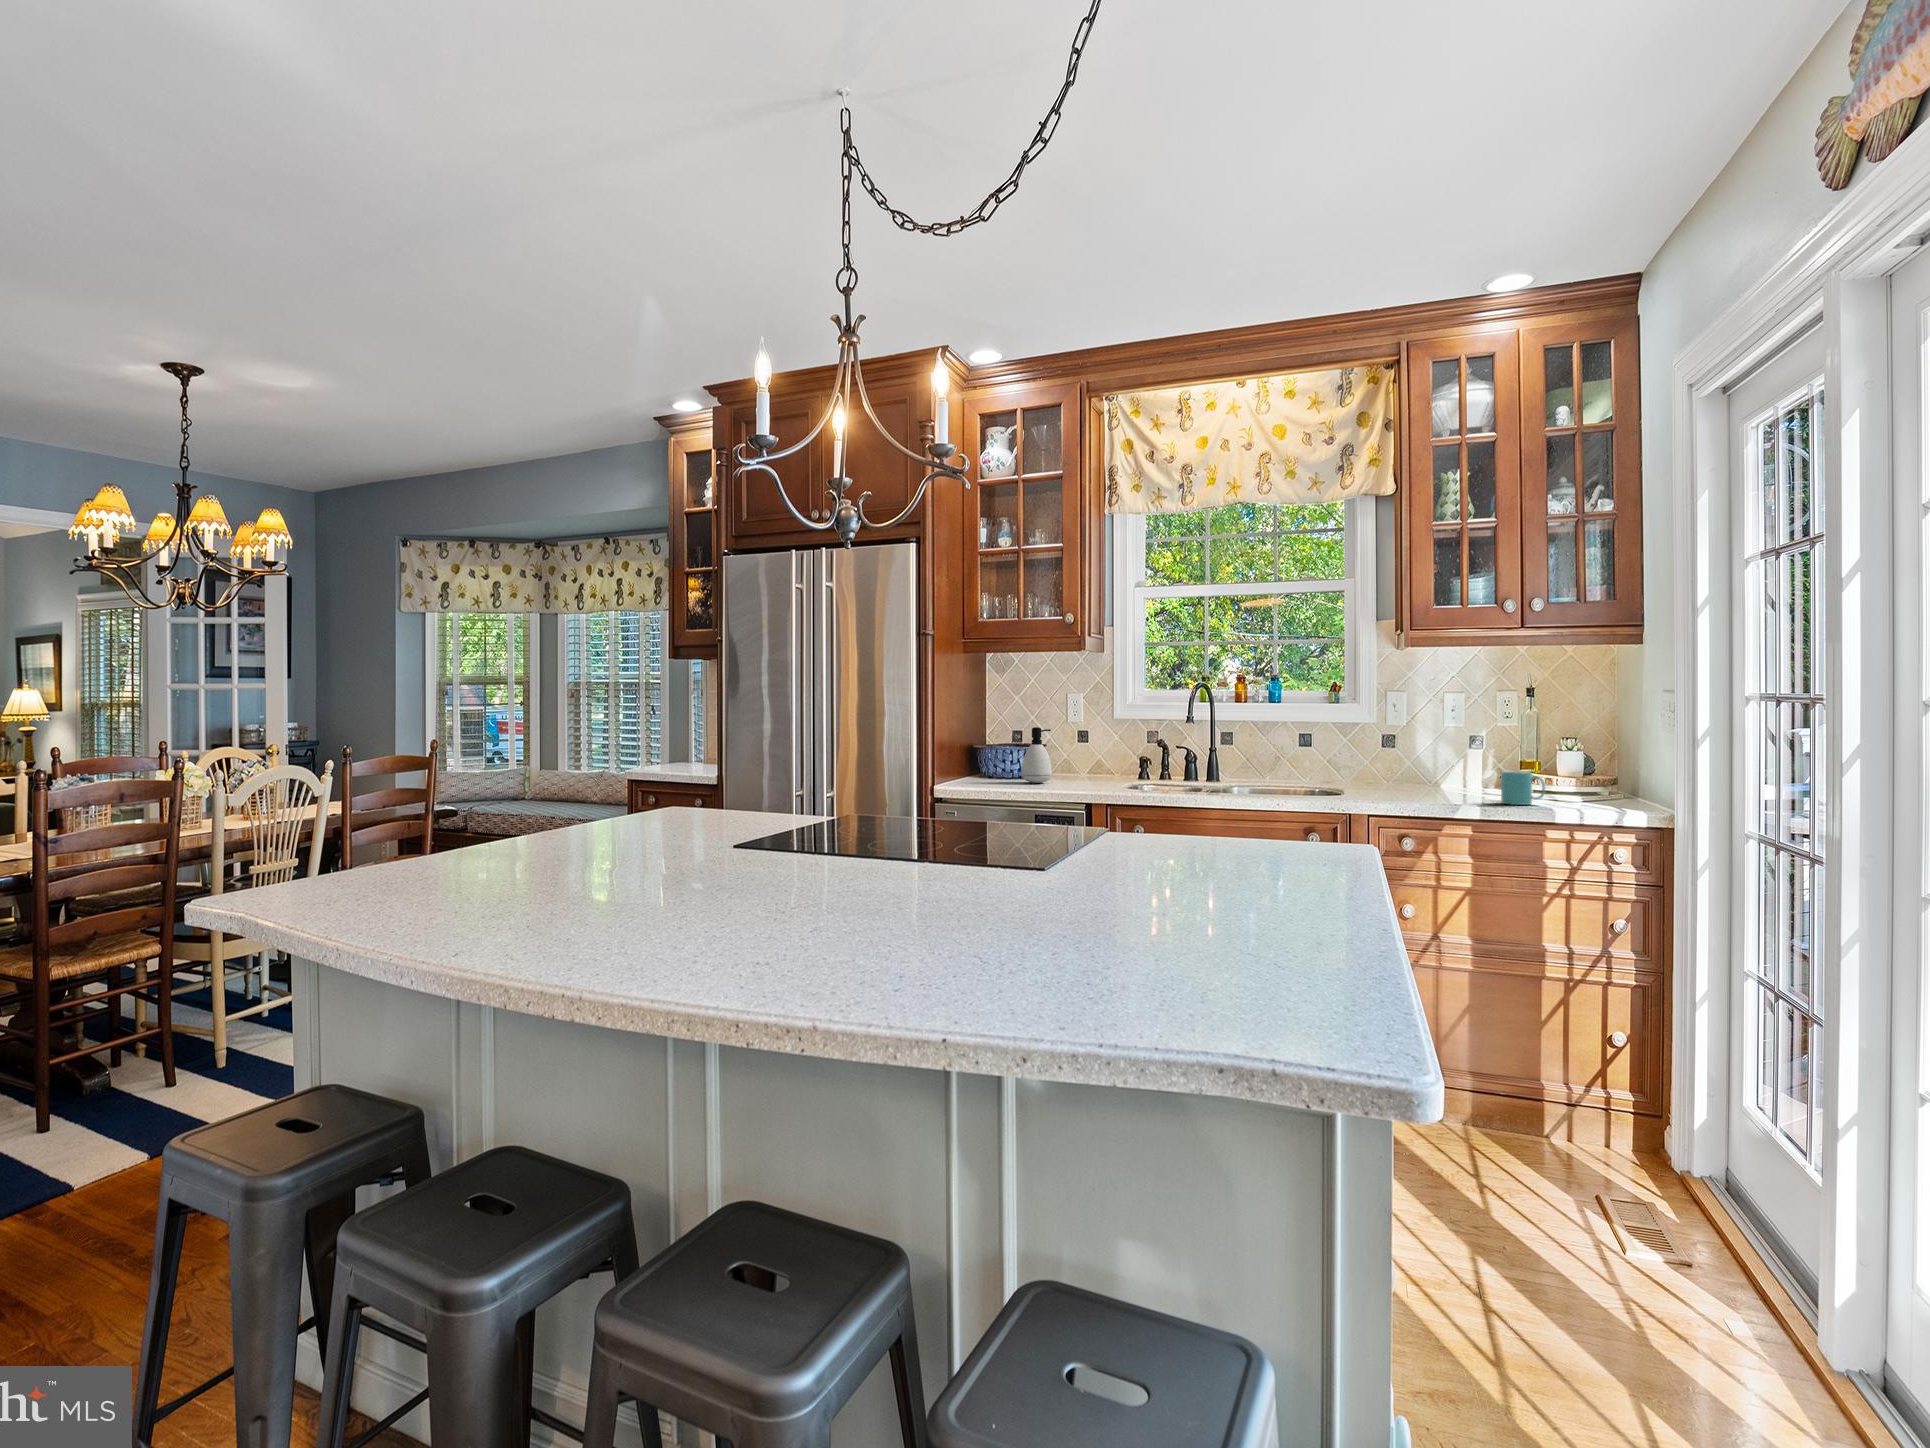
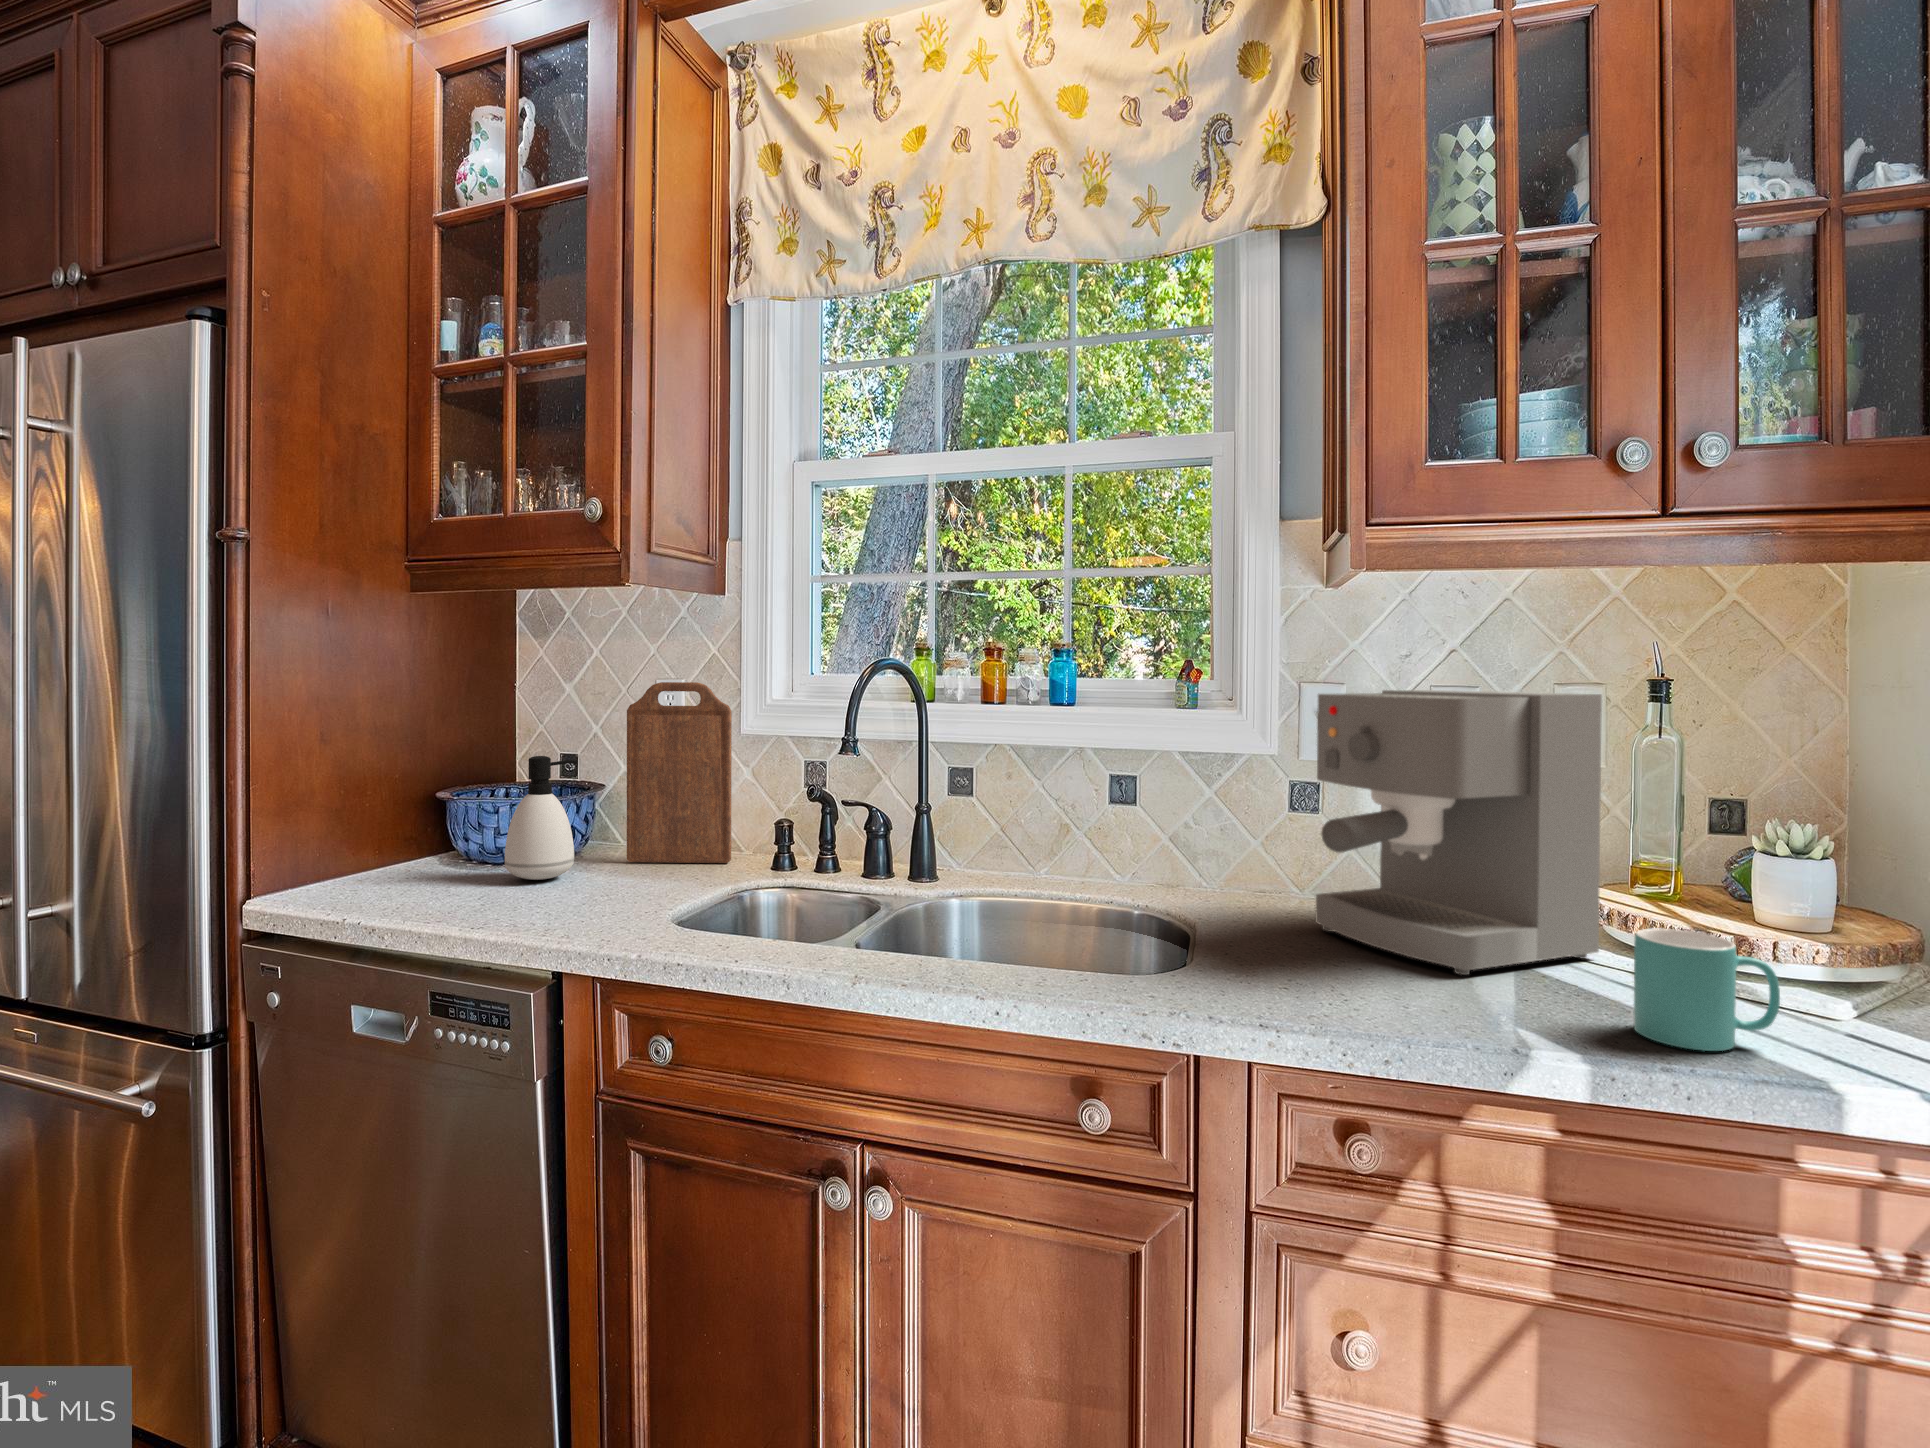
coffee maker: none [1395,693,1507,797] -> present [1316,690,1602,975]
cutting board: none [1062,694,1113,779] -> present [627,682,732,863]

